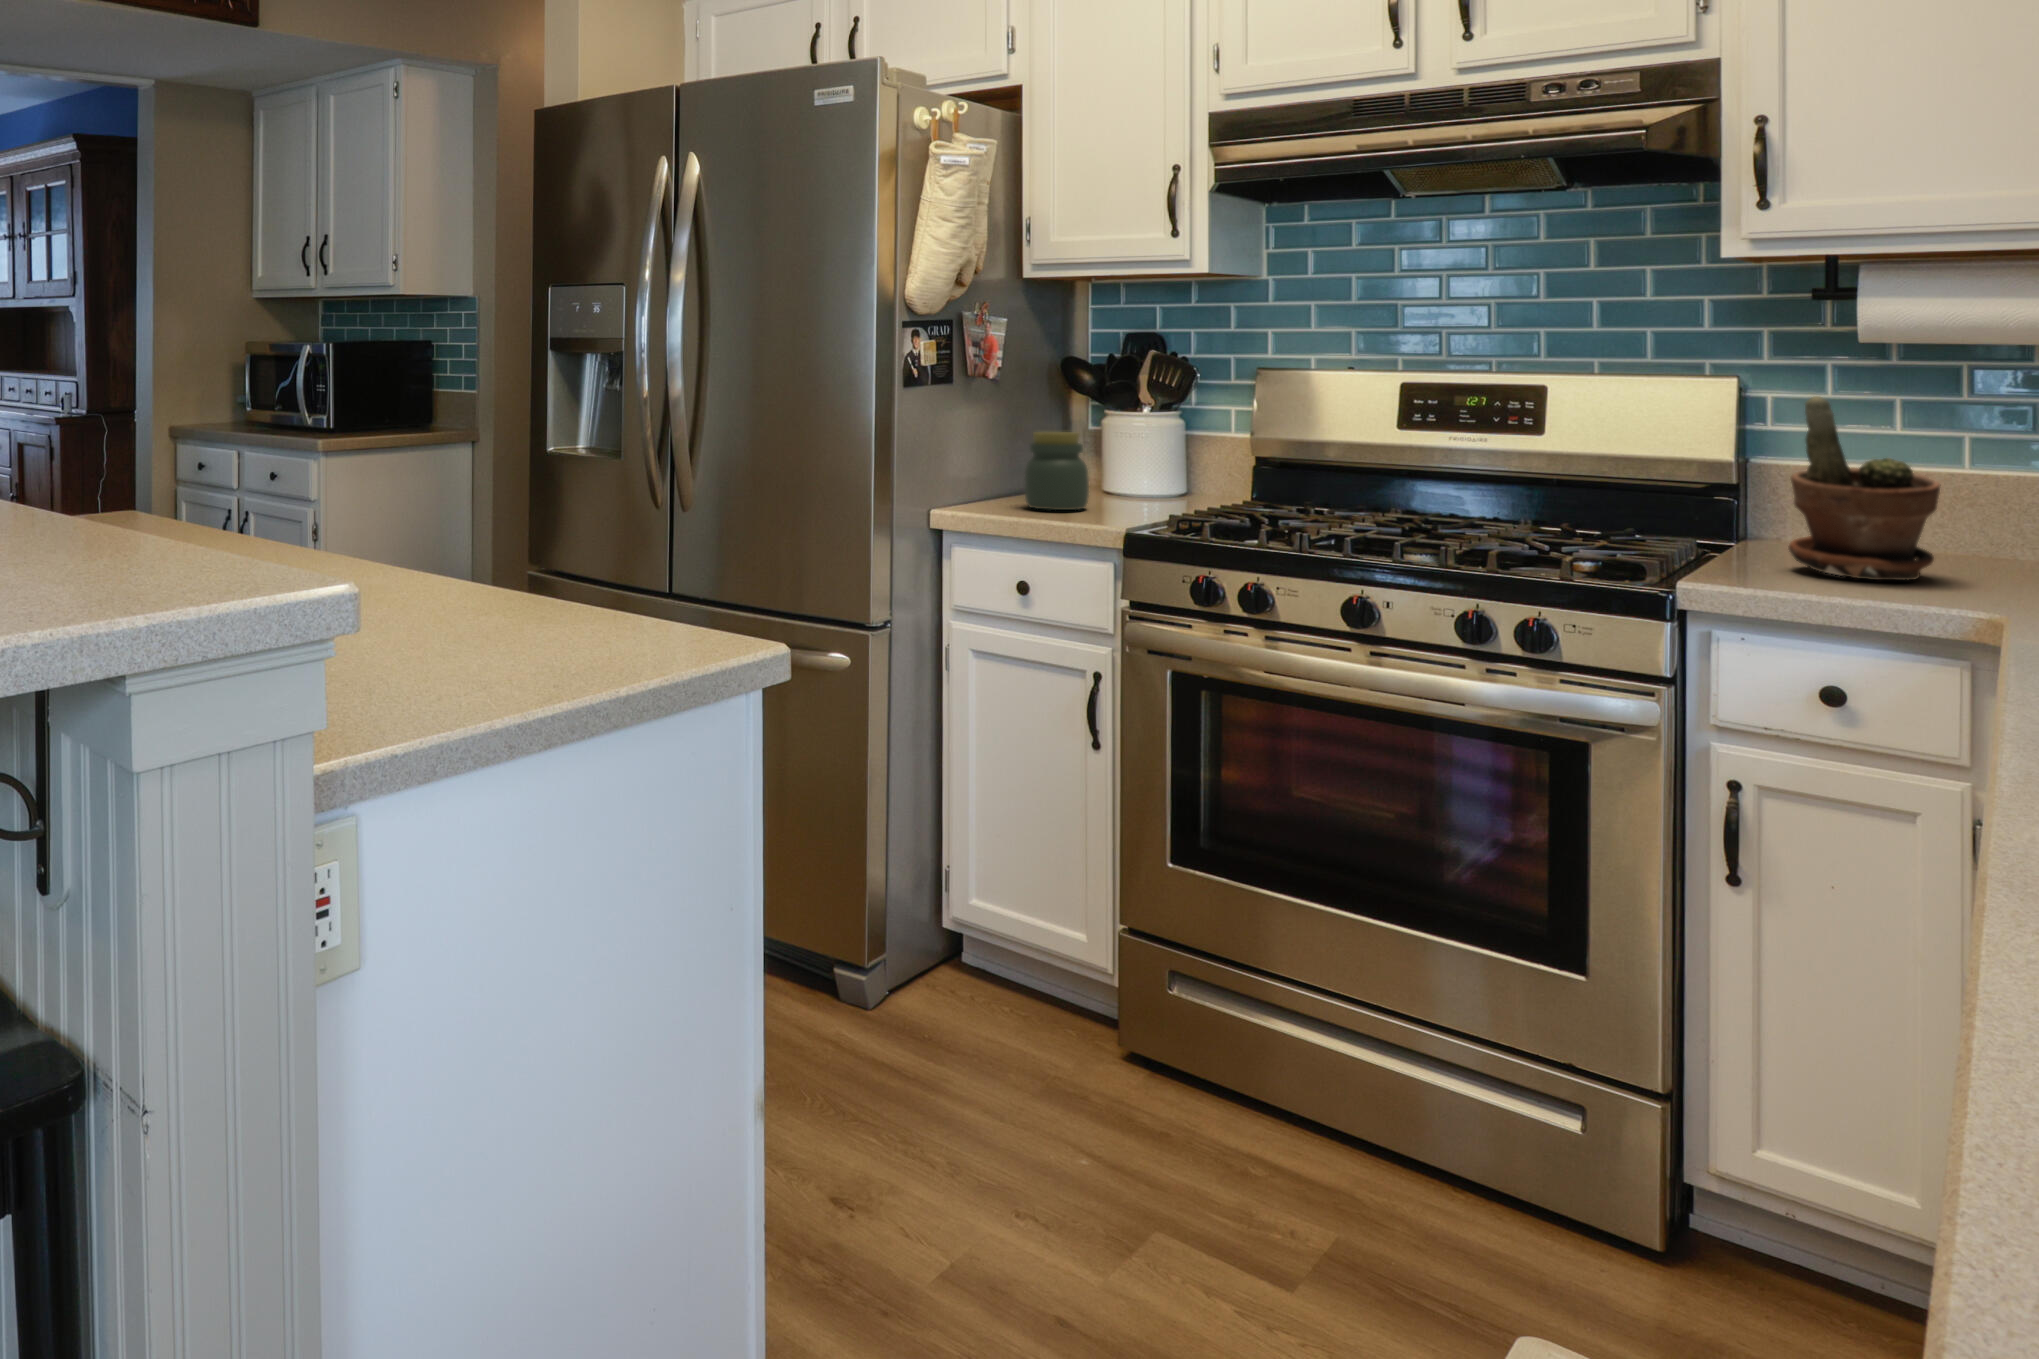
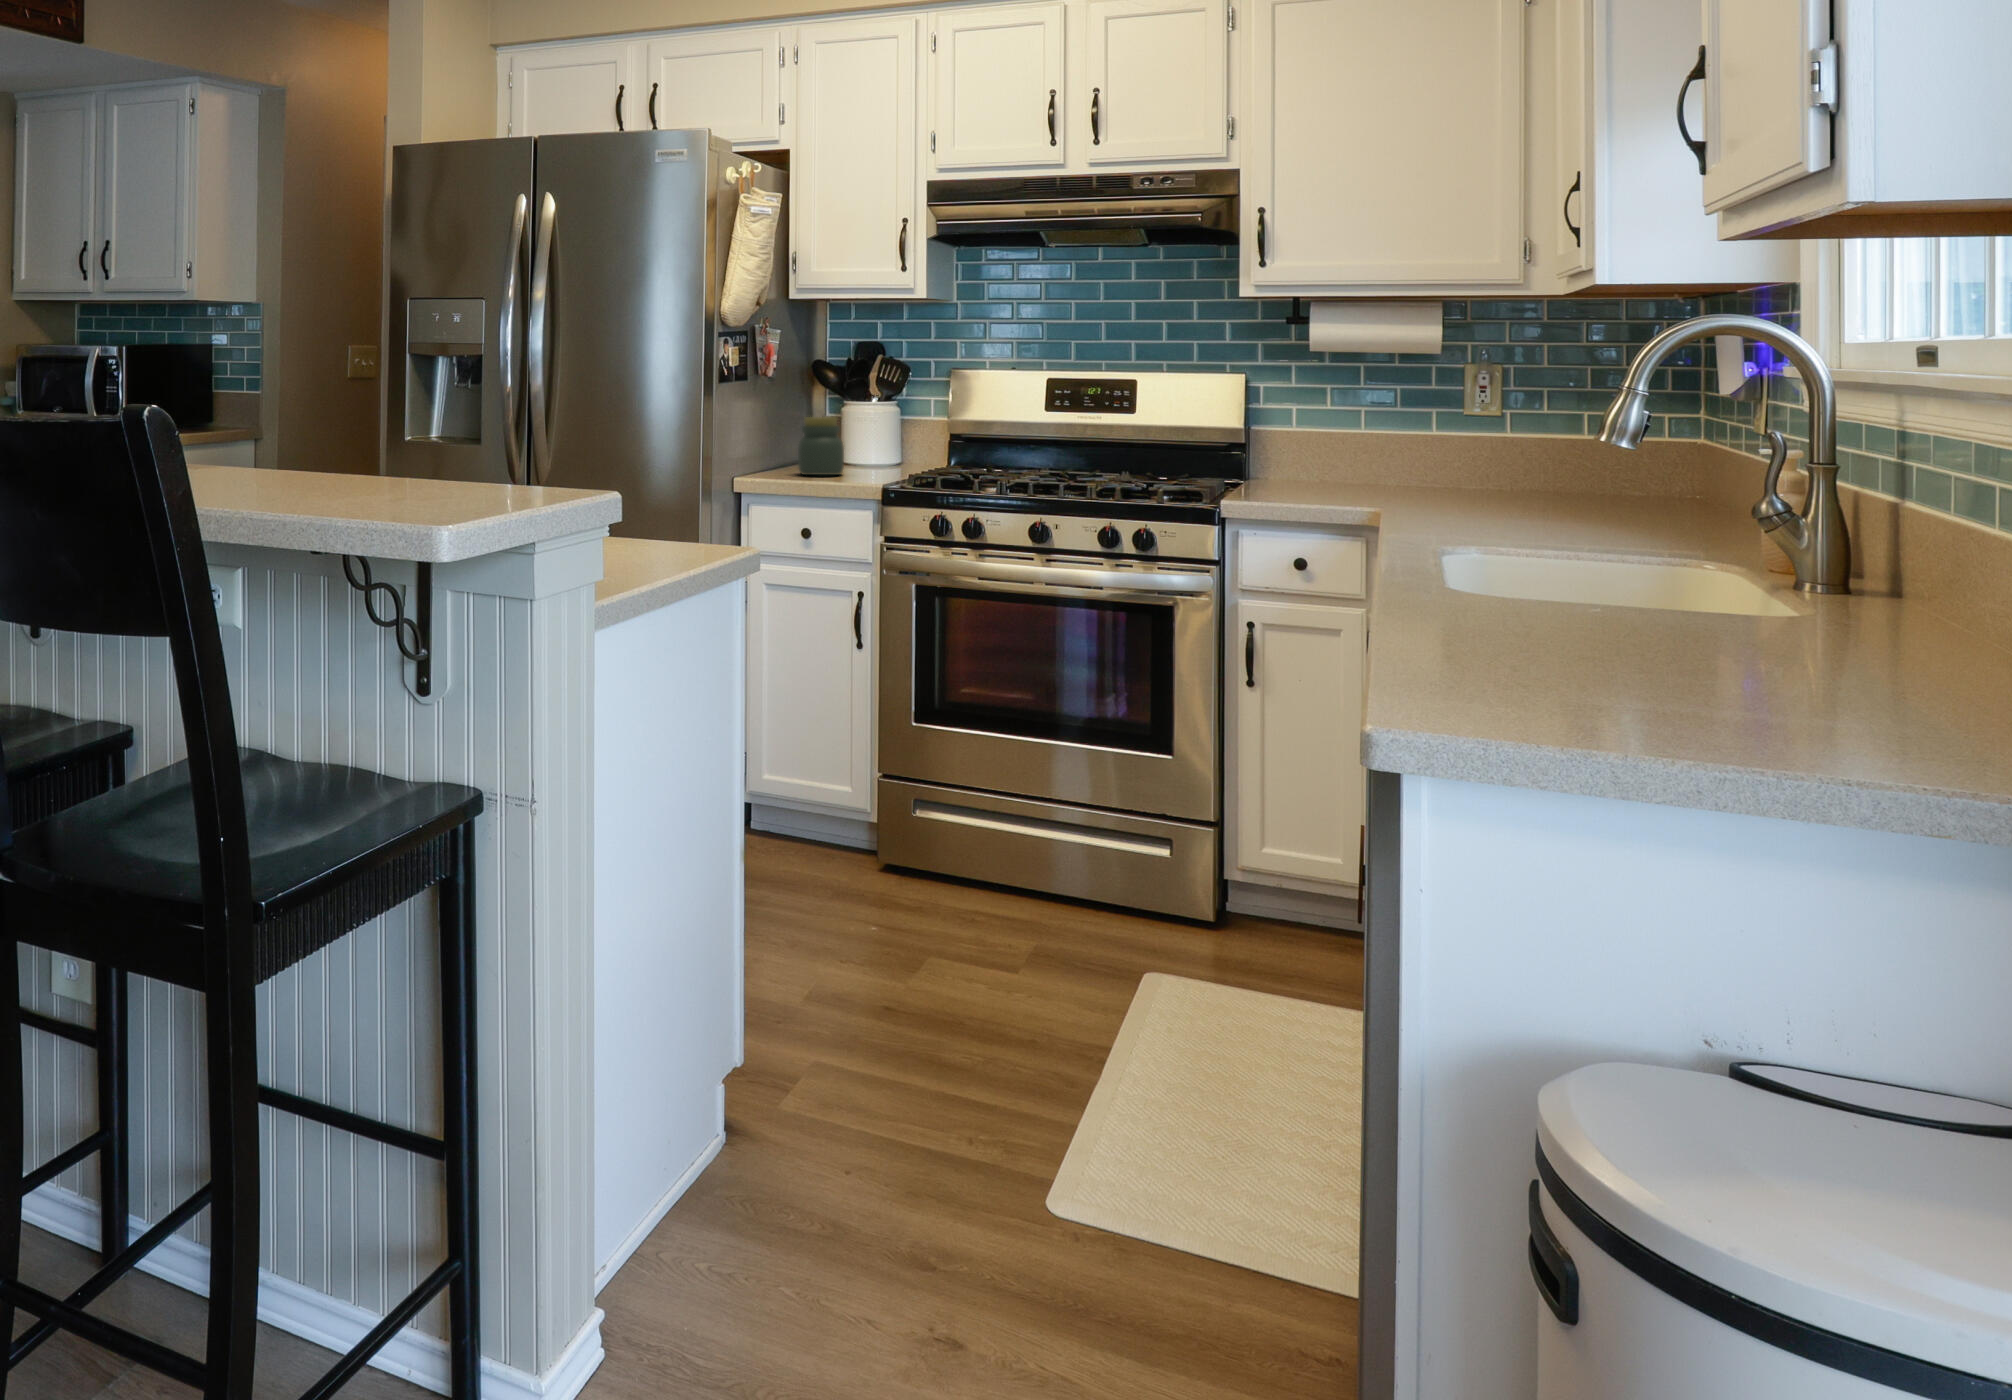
potted plant: present [1788,396,1941,580] -> none [1277,386,1352,496]

